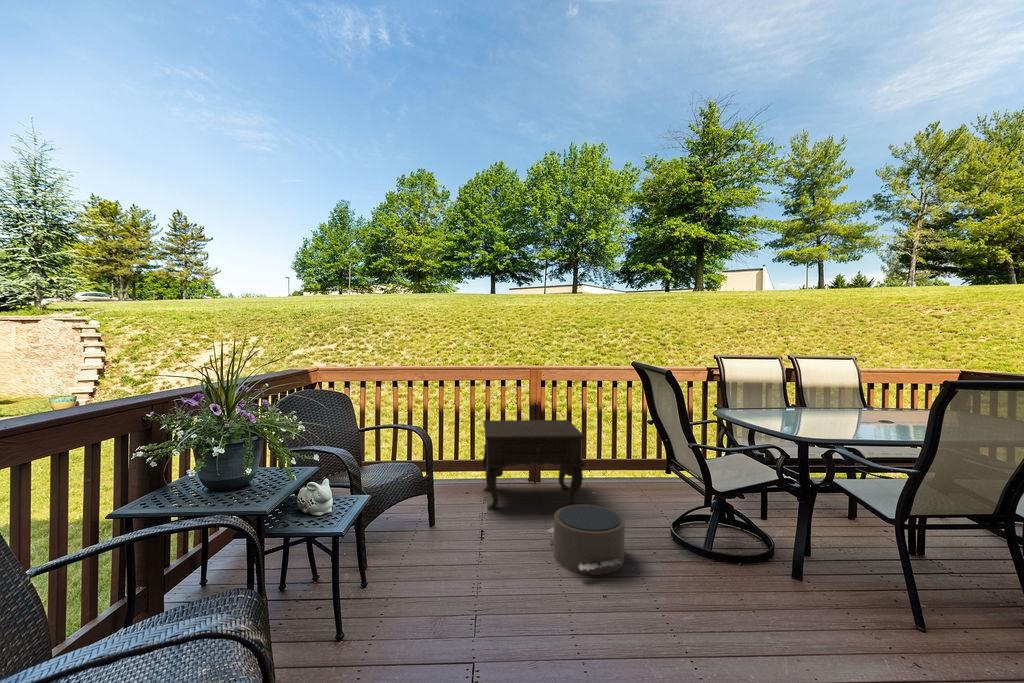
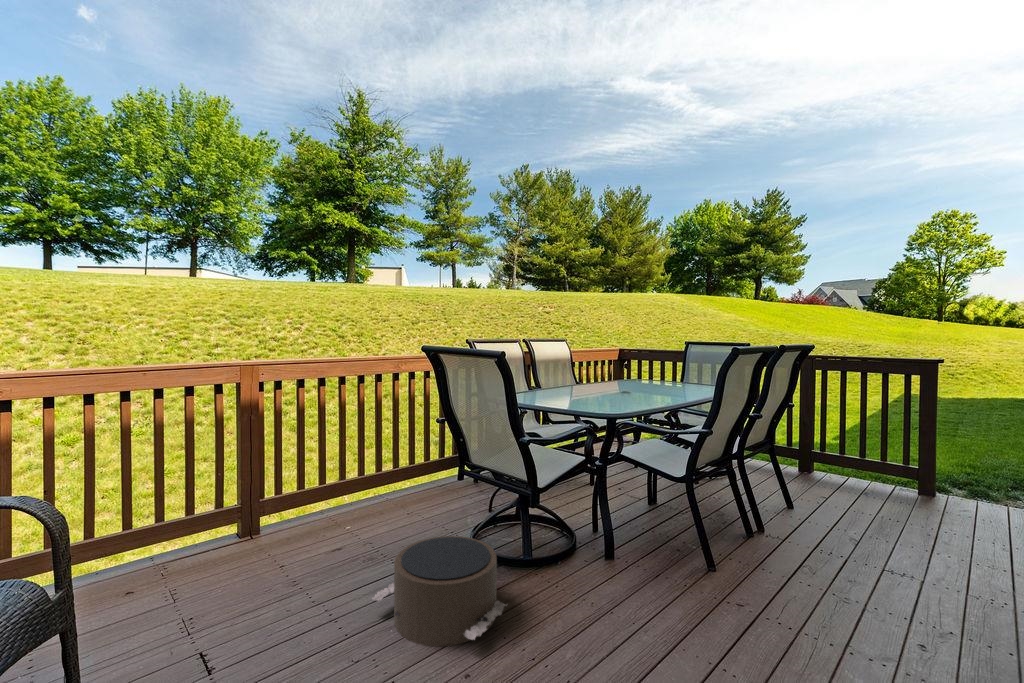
side table: present [483,420,585,510] -> none [185,429,382,606]

